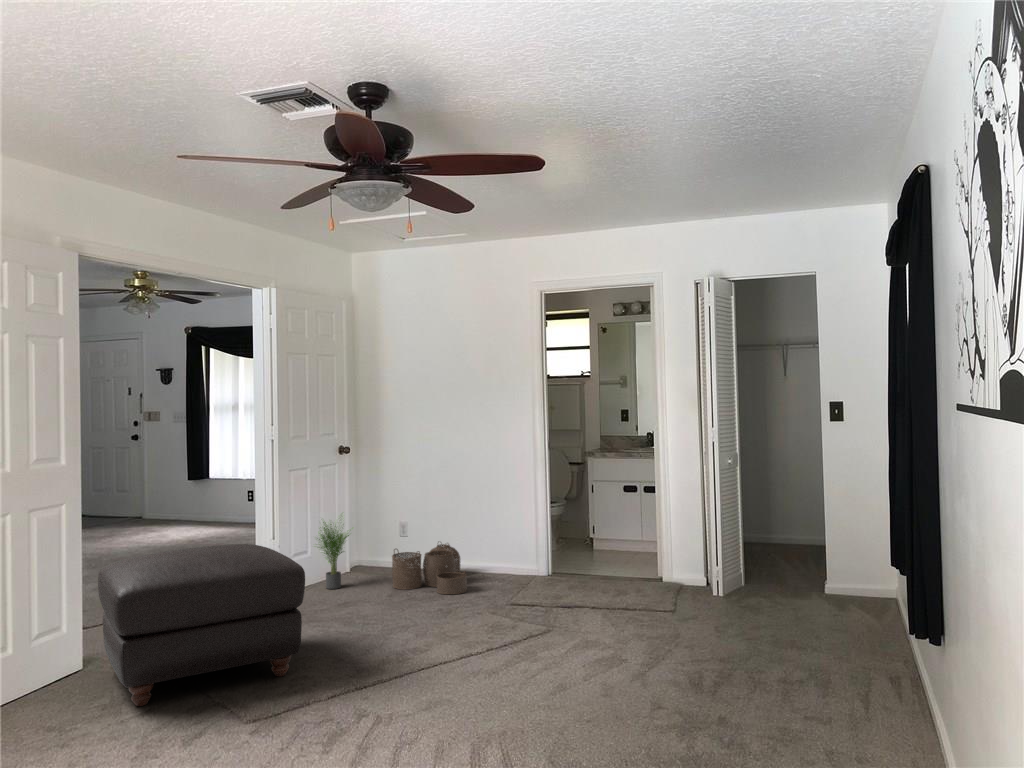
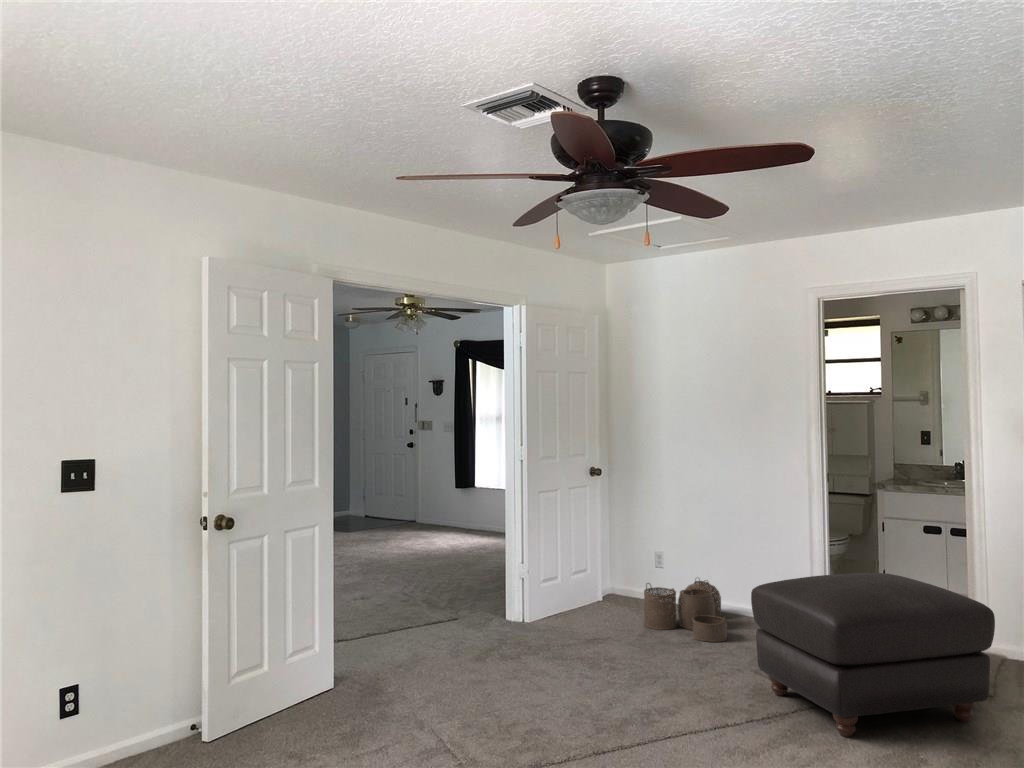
potted plant: present [319,522,349,589] -> none [559,538,607,621]
ottoman: present [98,544,305,706] -> present [751,573,995,737]

